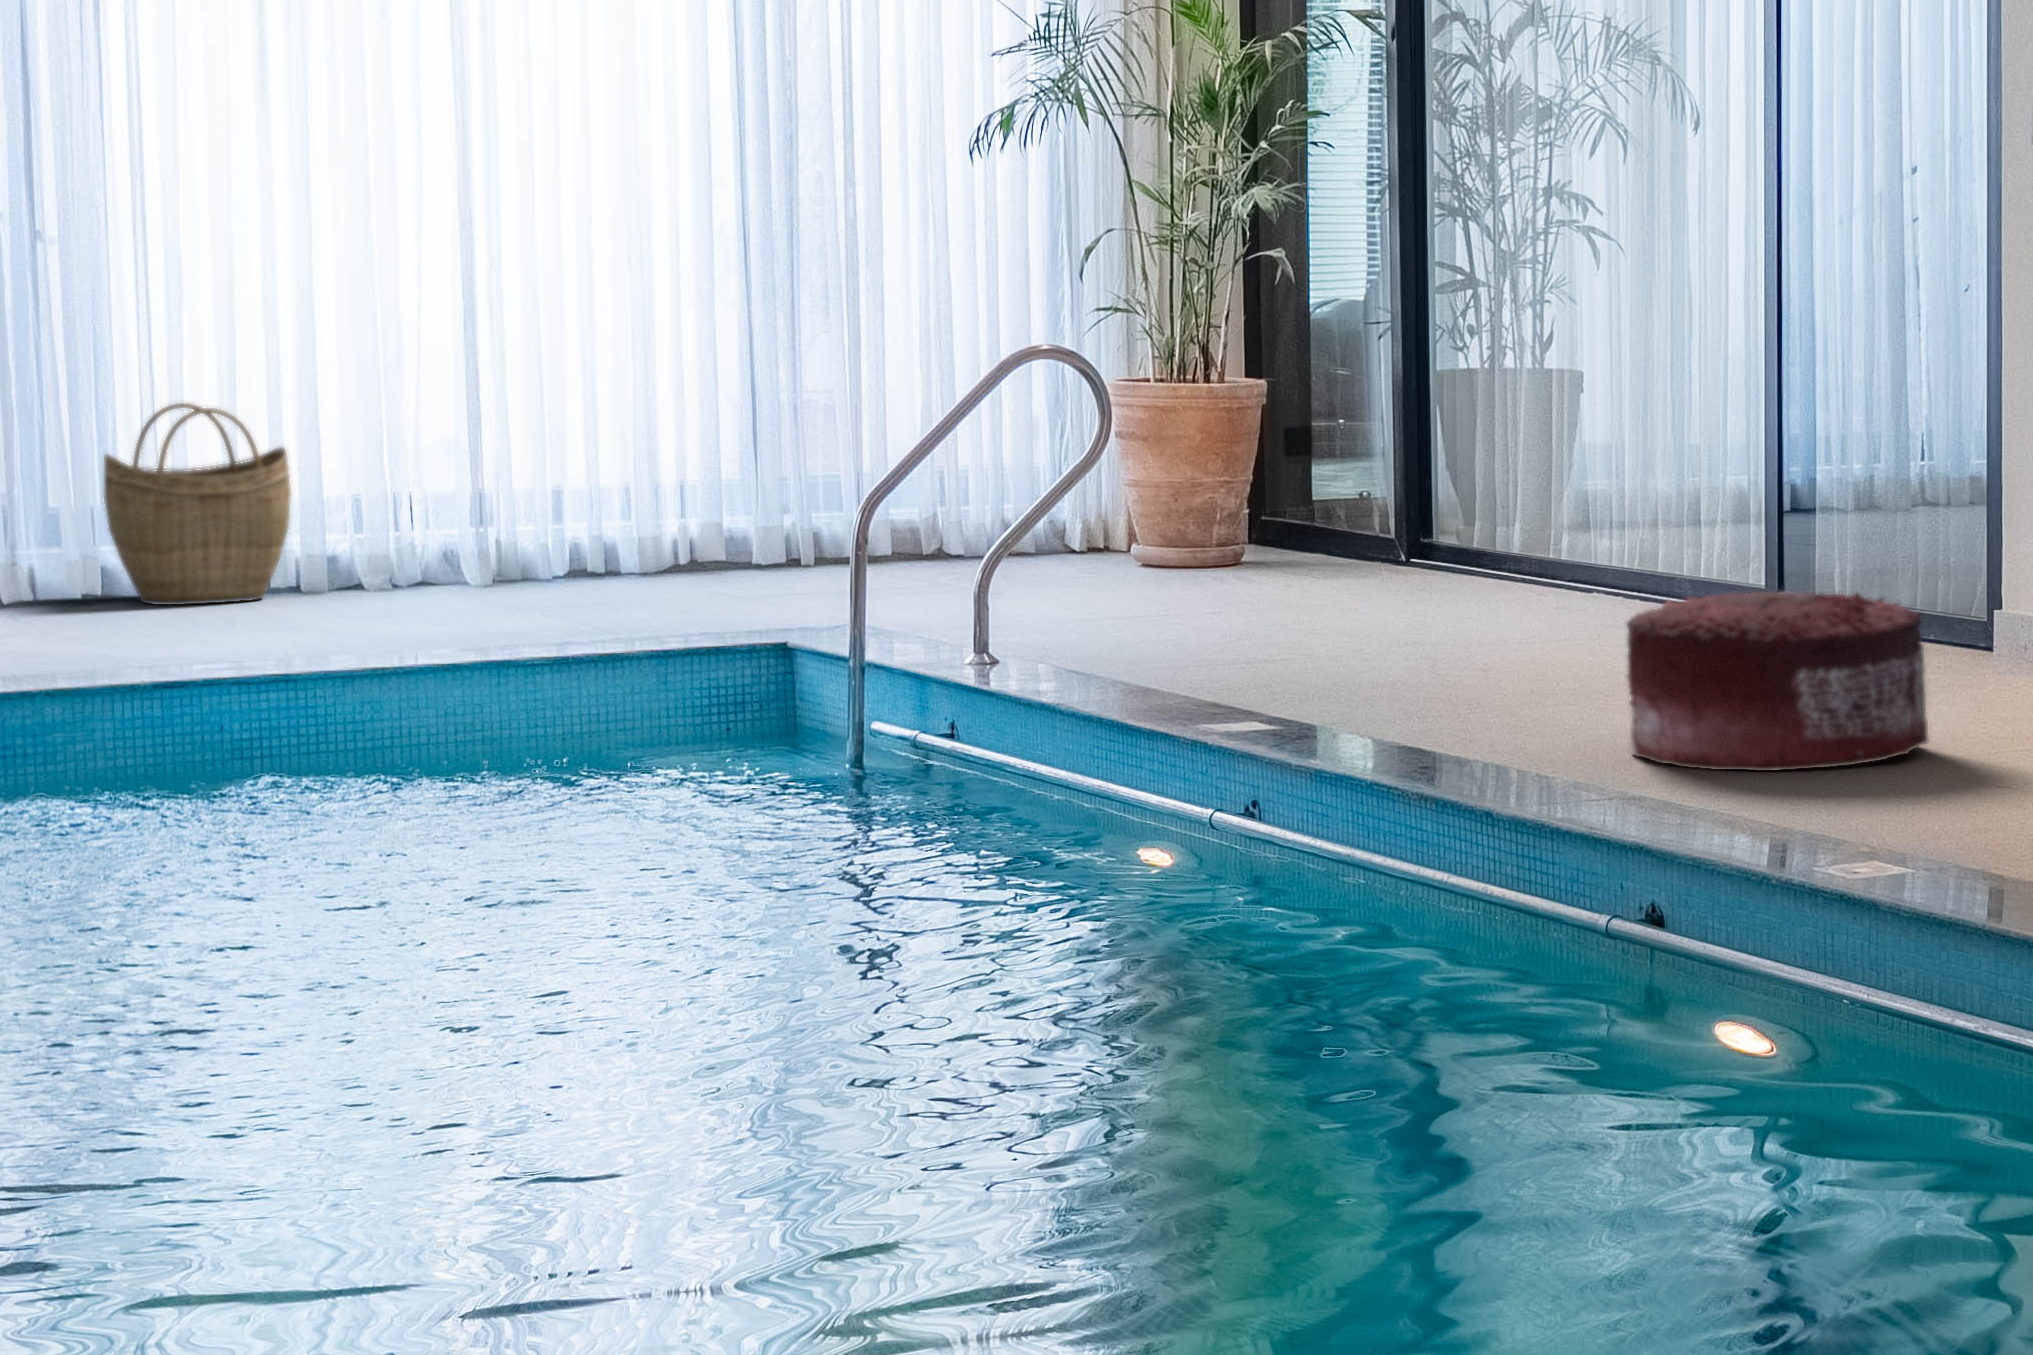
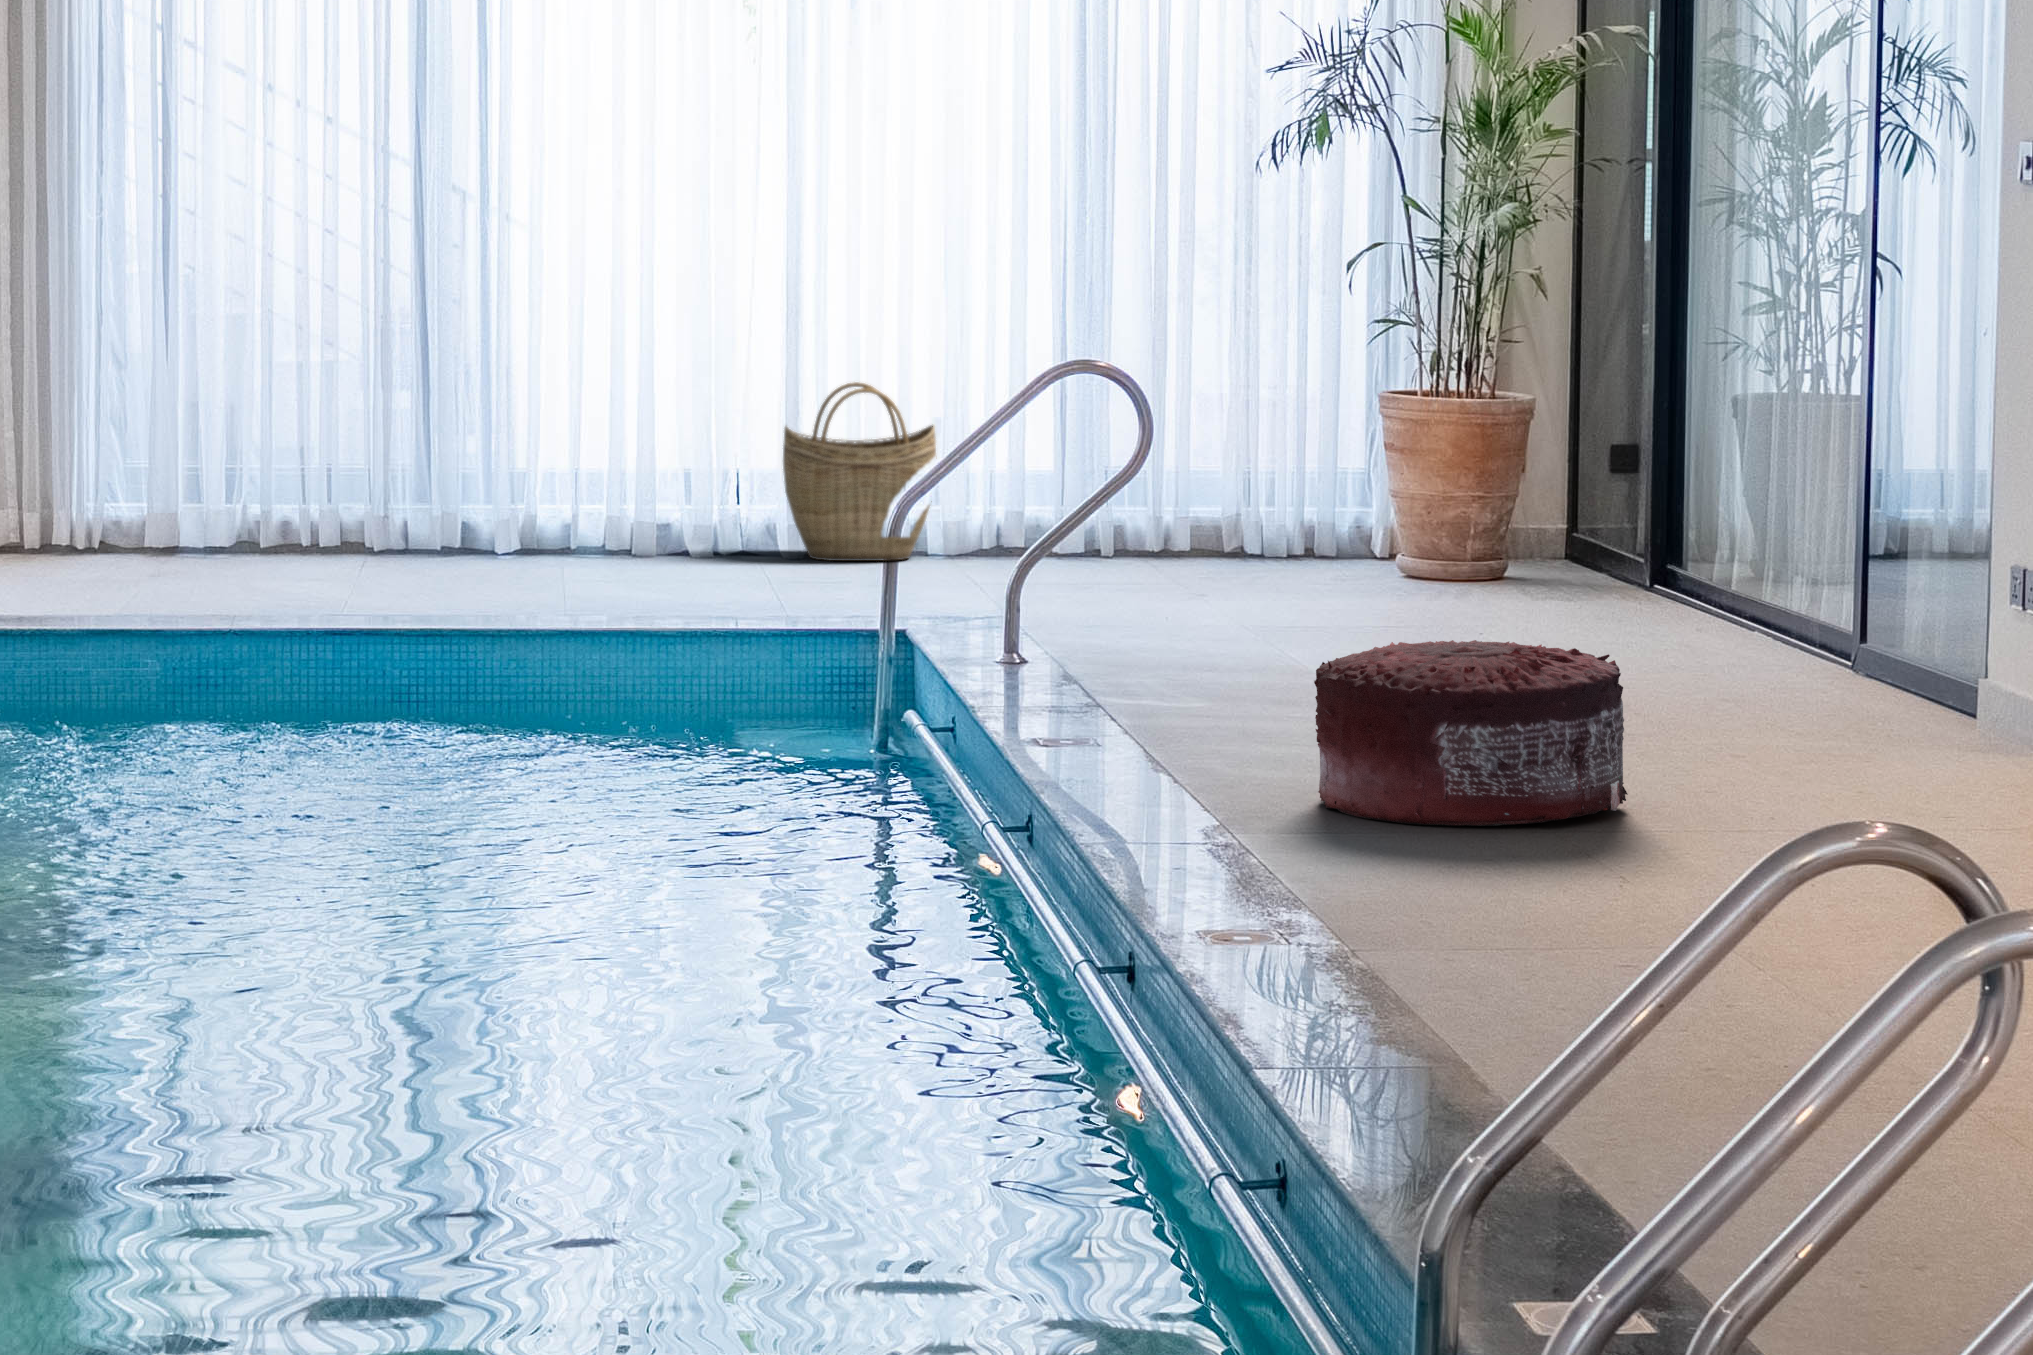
woven basket: present [104,403,291,605] -> present [783,382,936,561]

